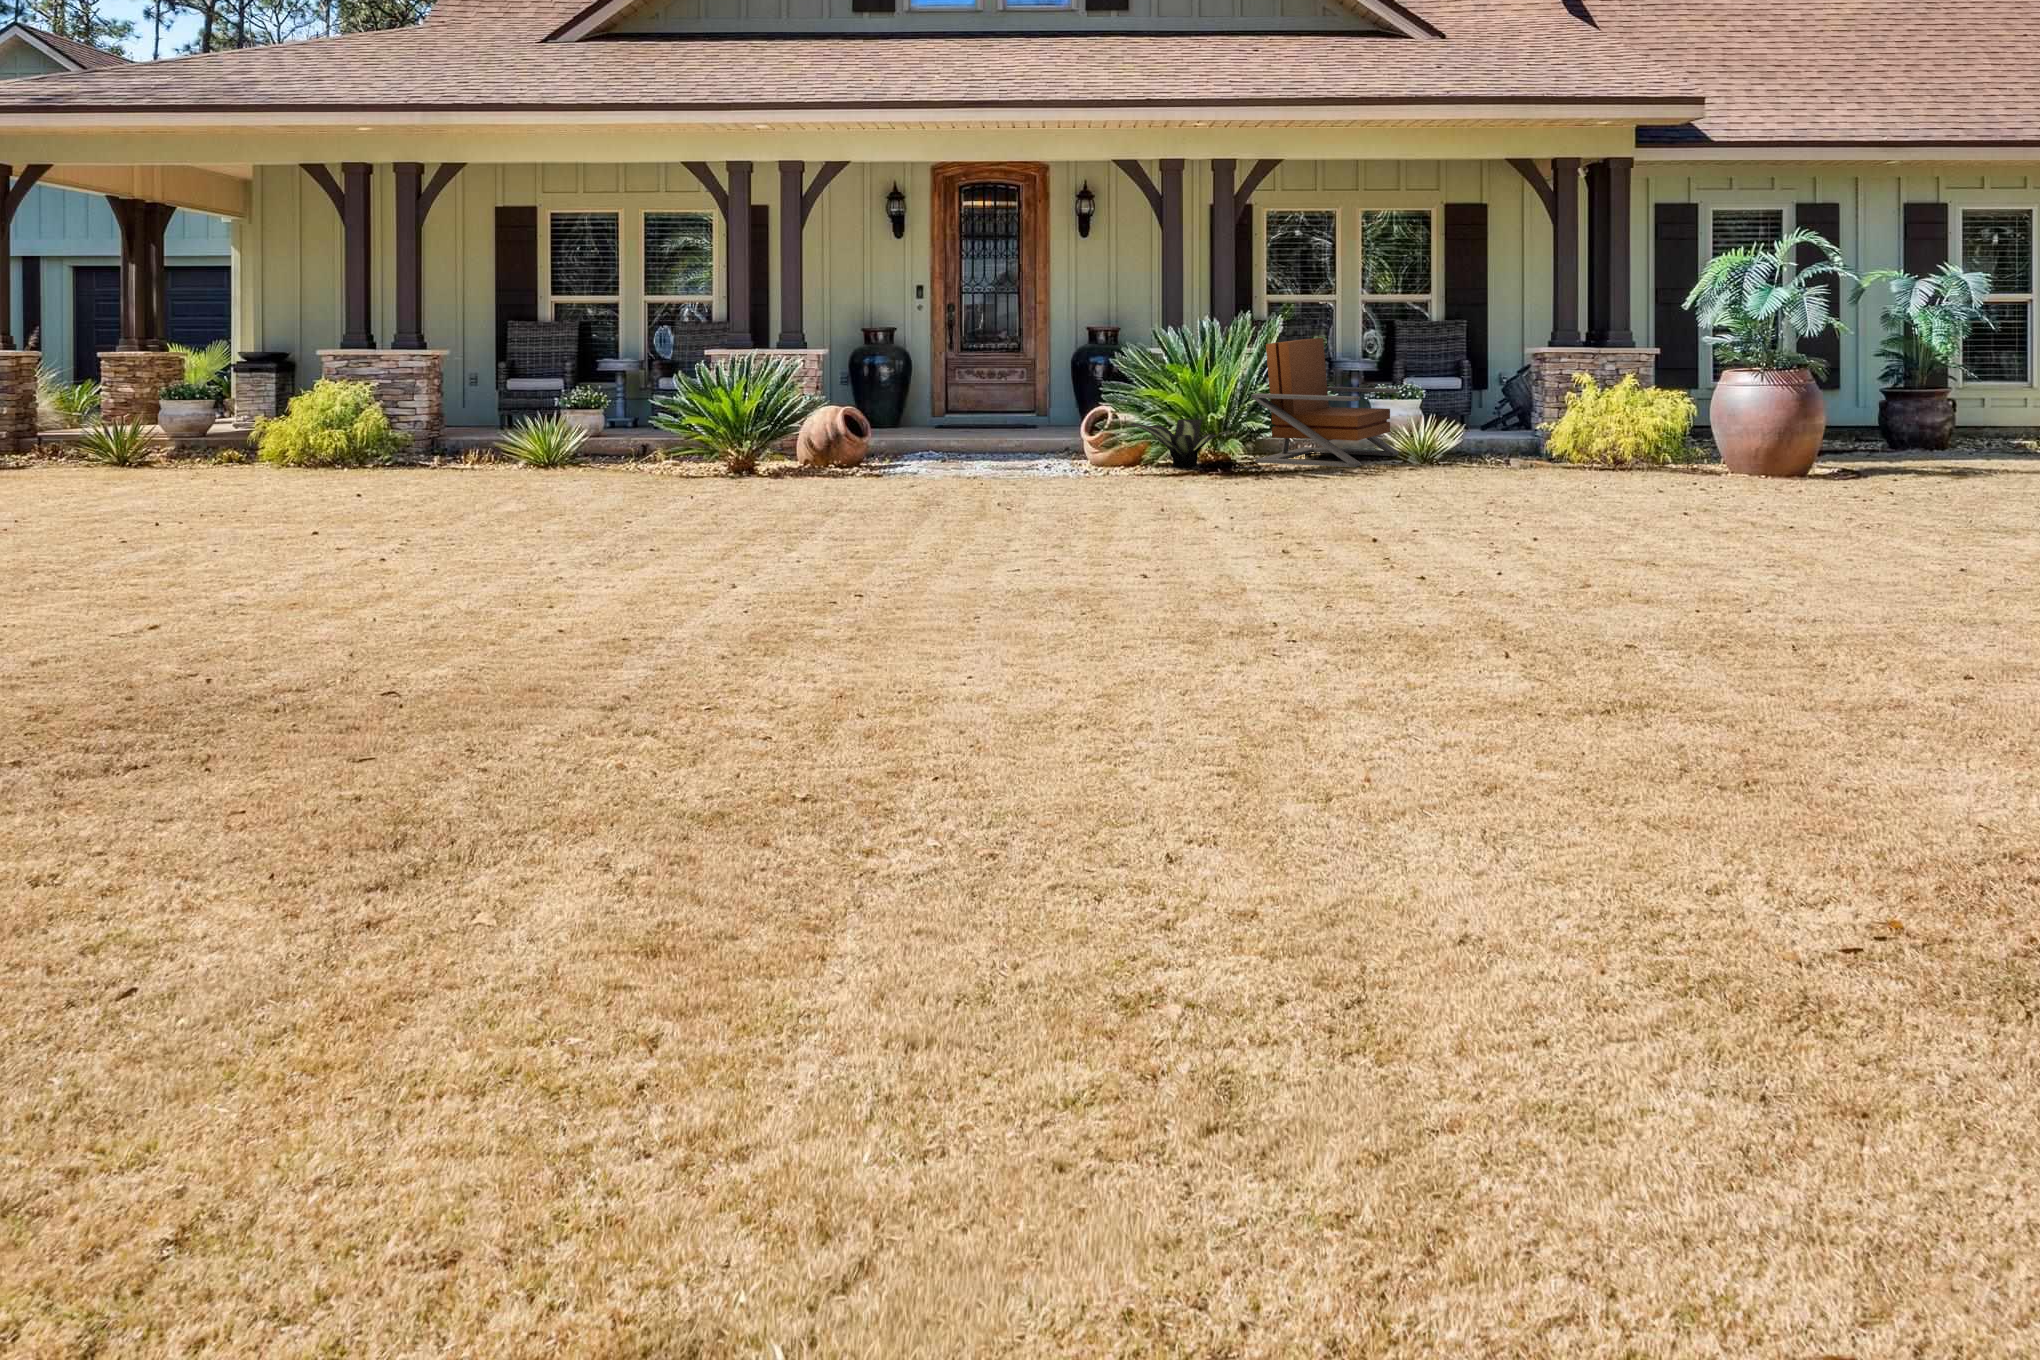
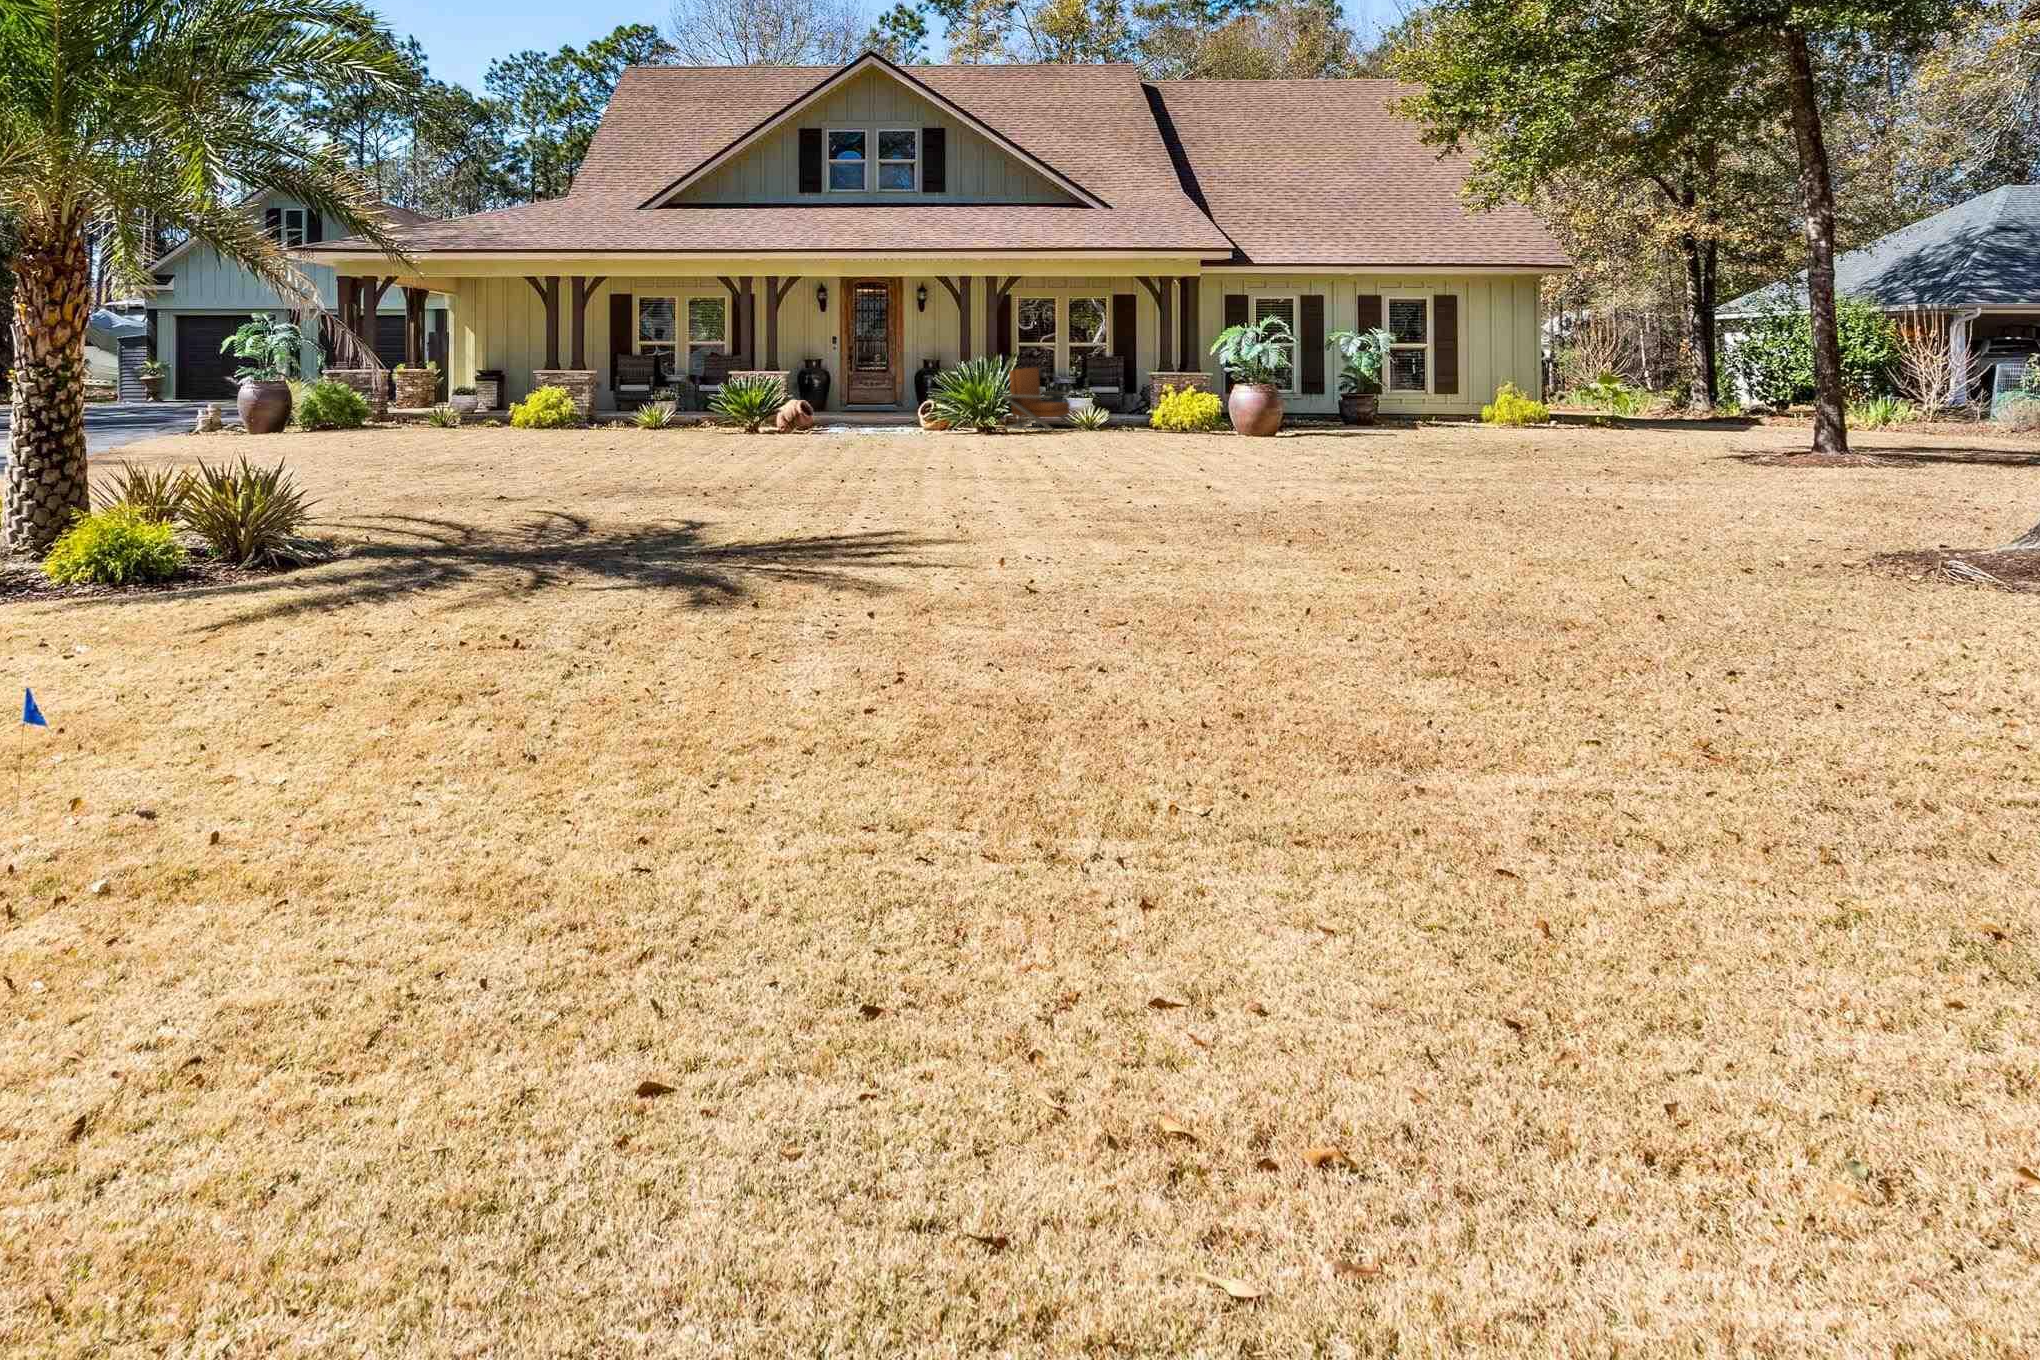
potted plant: present [1130,420,1230,467] -> none [941,407,991,430]

